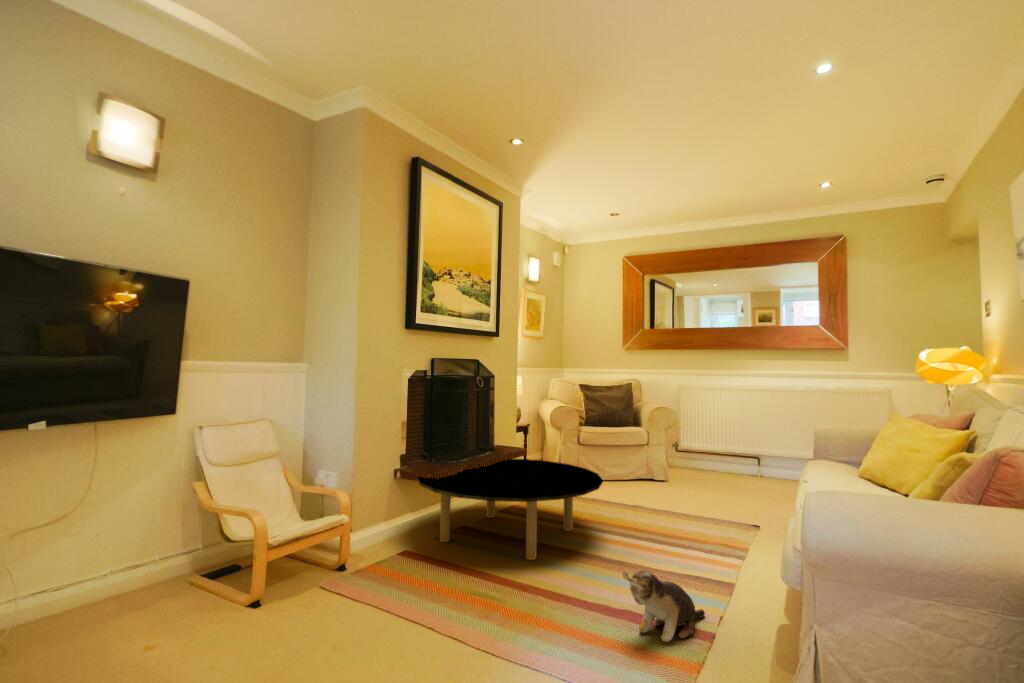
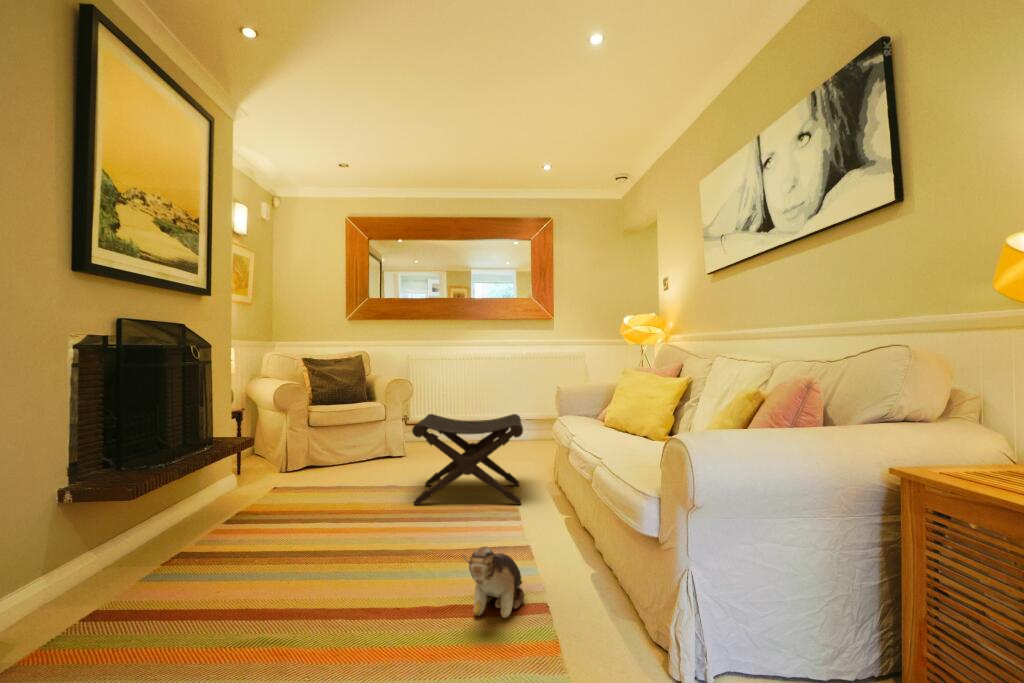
footstool: none [646,443,771,548] -> present [412,414,523,505]
coffee table: present [417,458,603,560] -> none [102,449,378,582]

